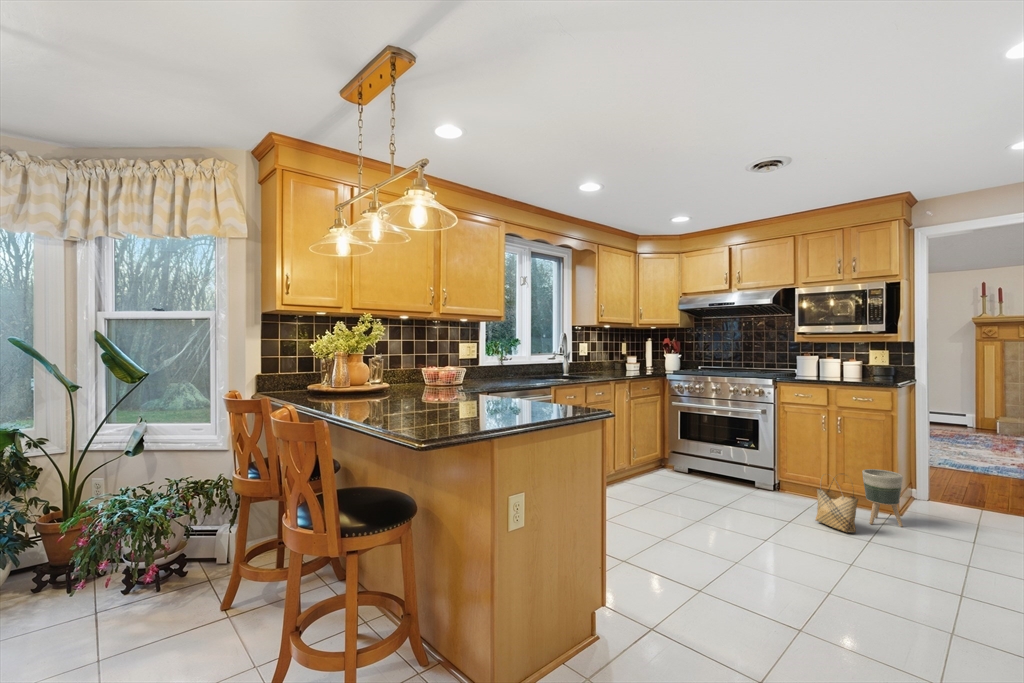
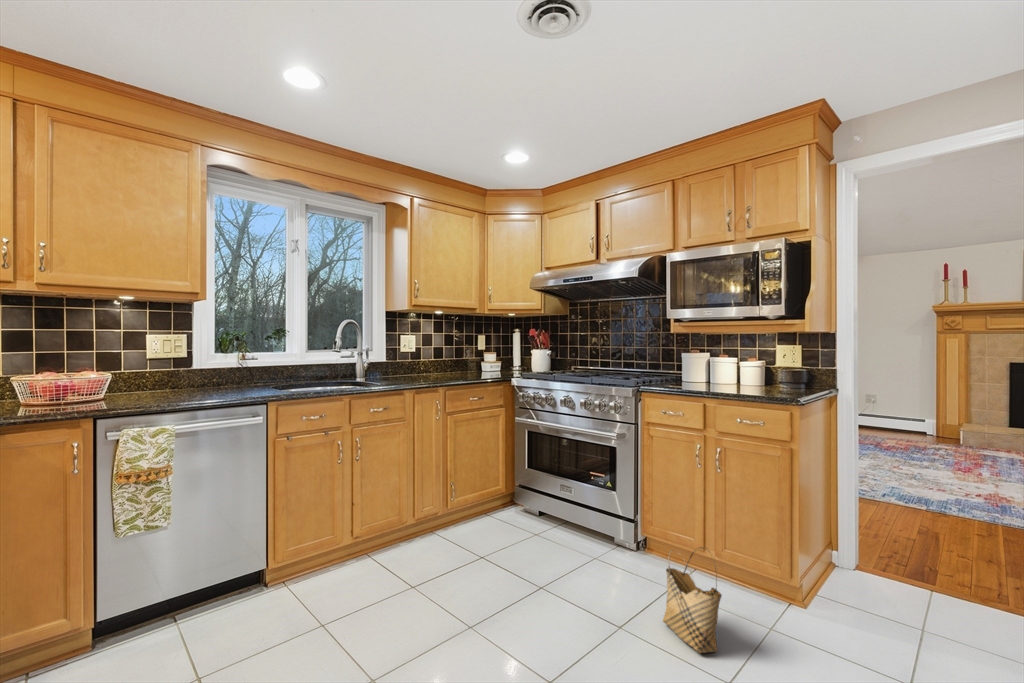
planter: present [862,469,903,527] -> none [741,534,800,634]

